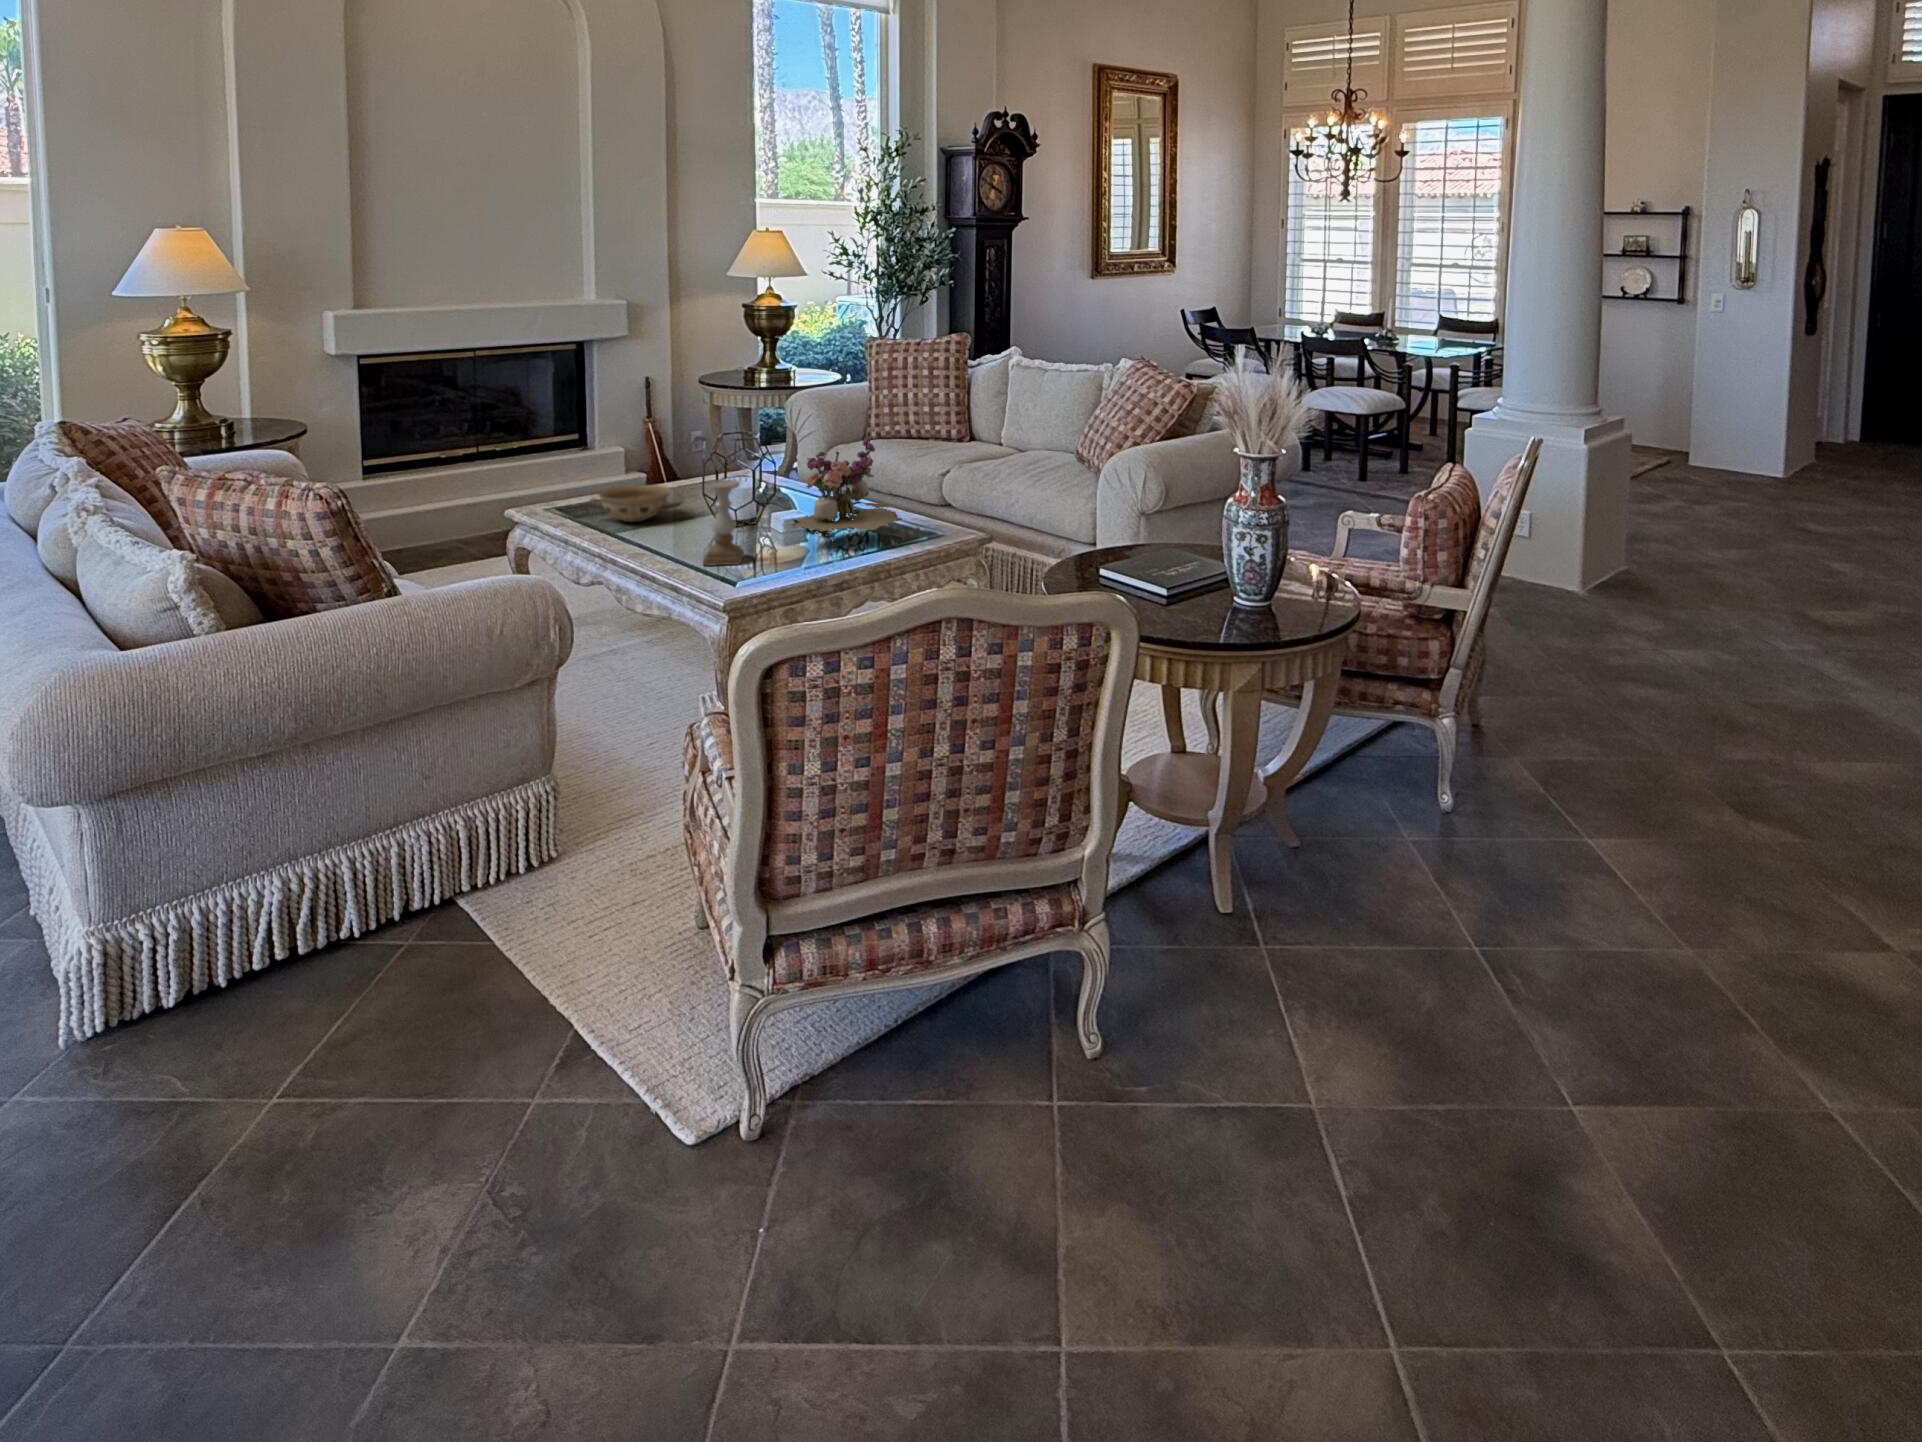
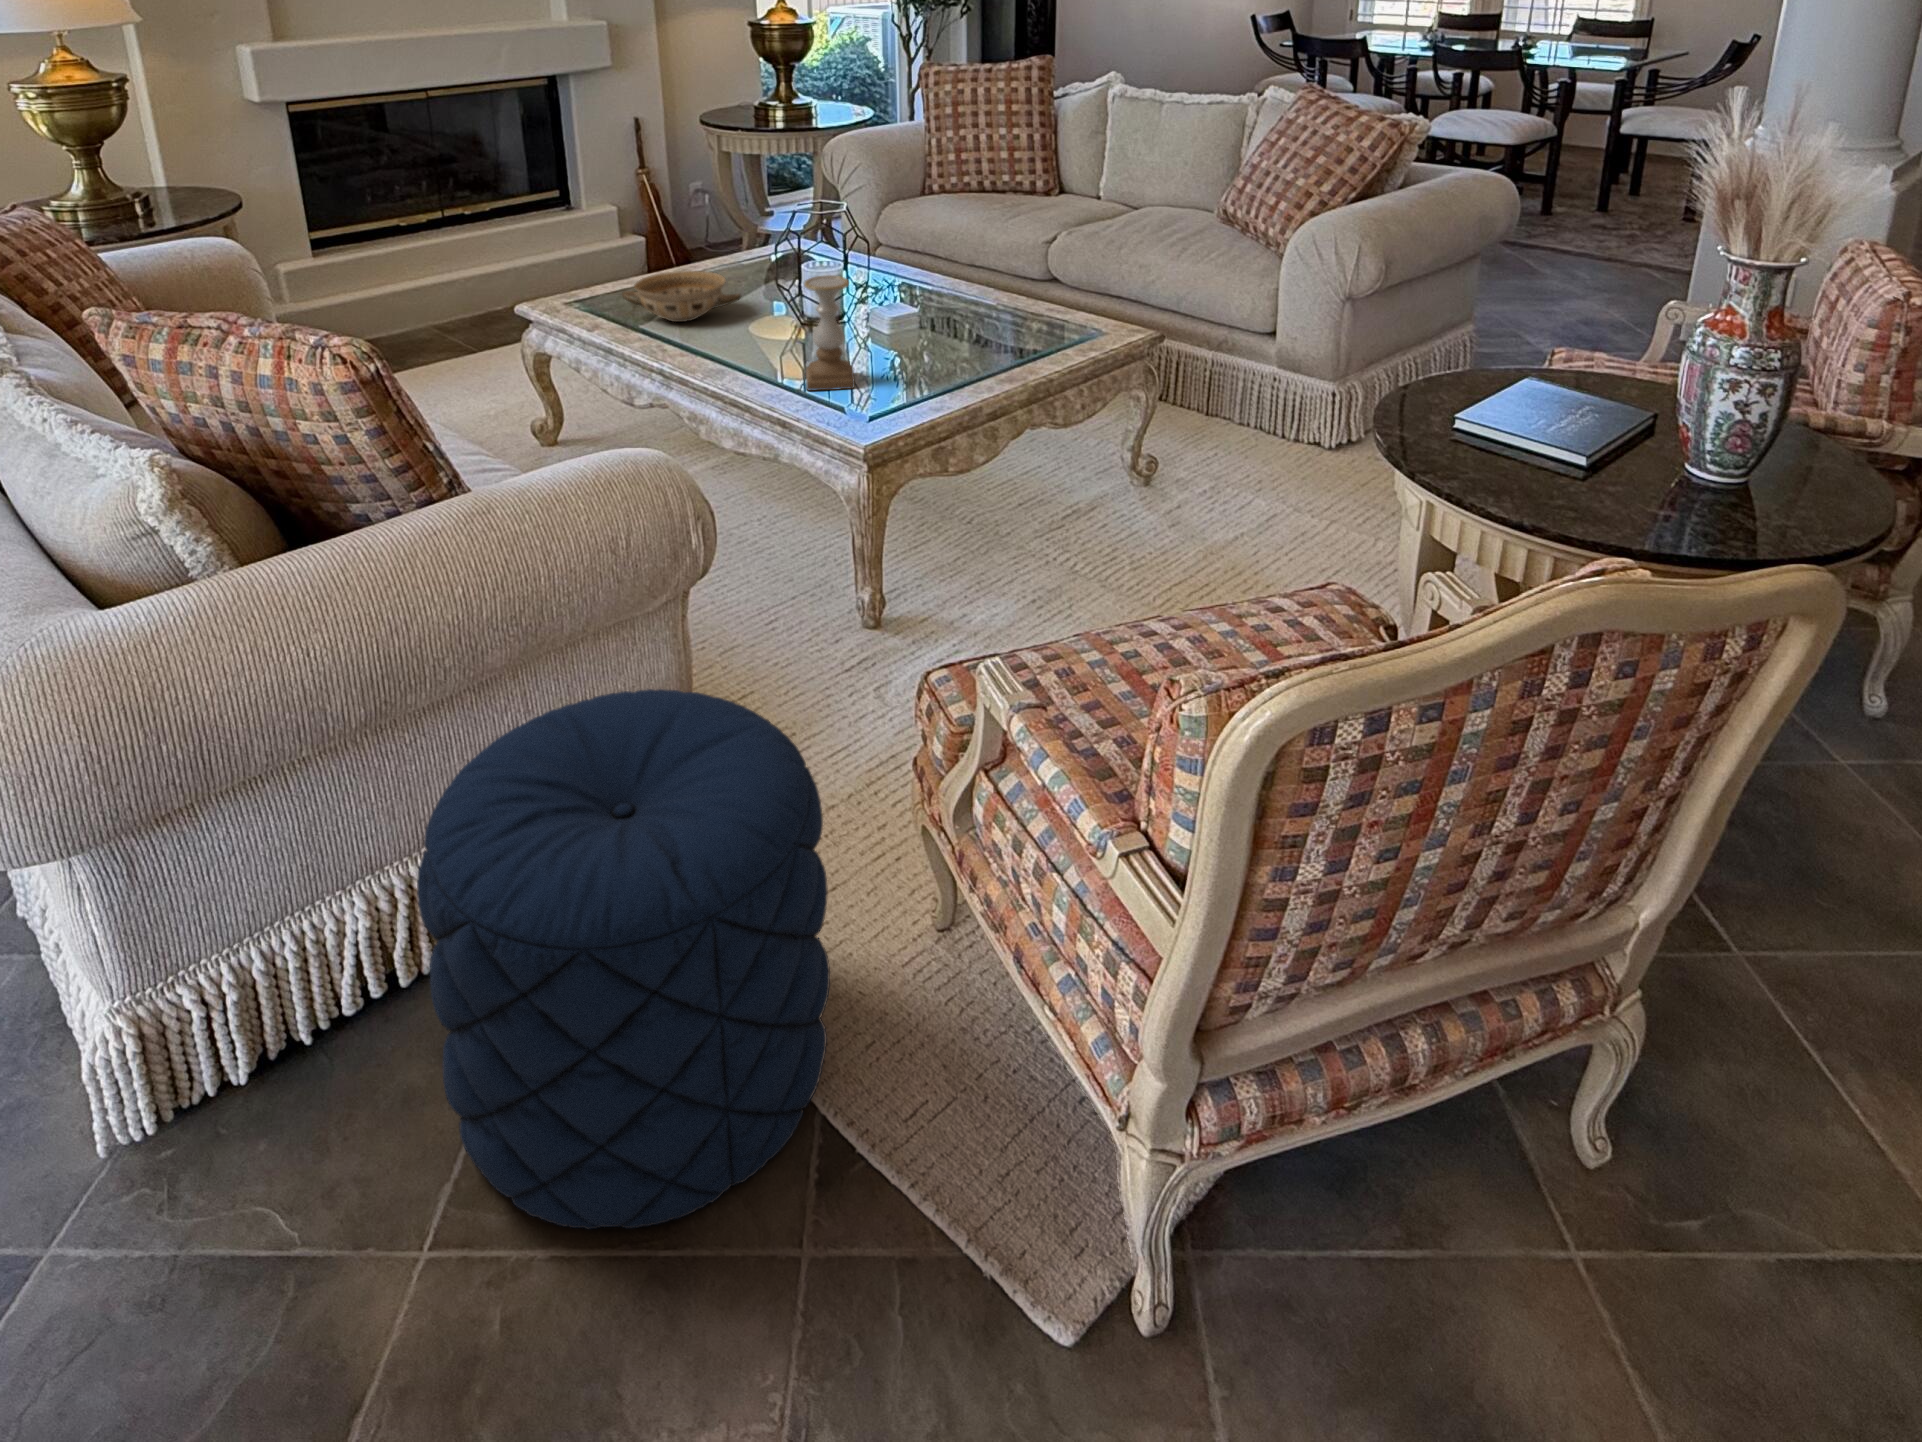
flower arrangement: present [791,435,902,540] -> none [908,205,1054,348]
pouf: none [306,728,601,1087] -> present [417,689,830,1229]

